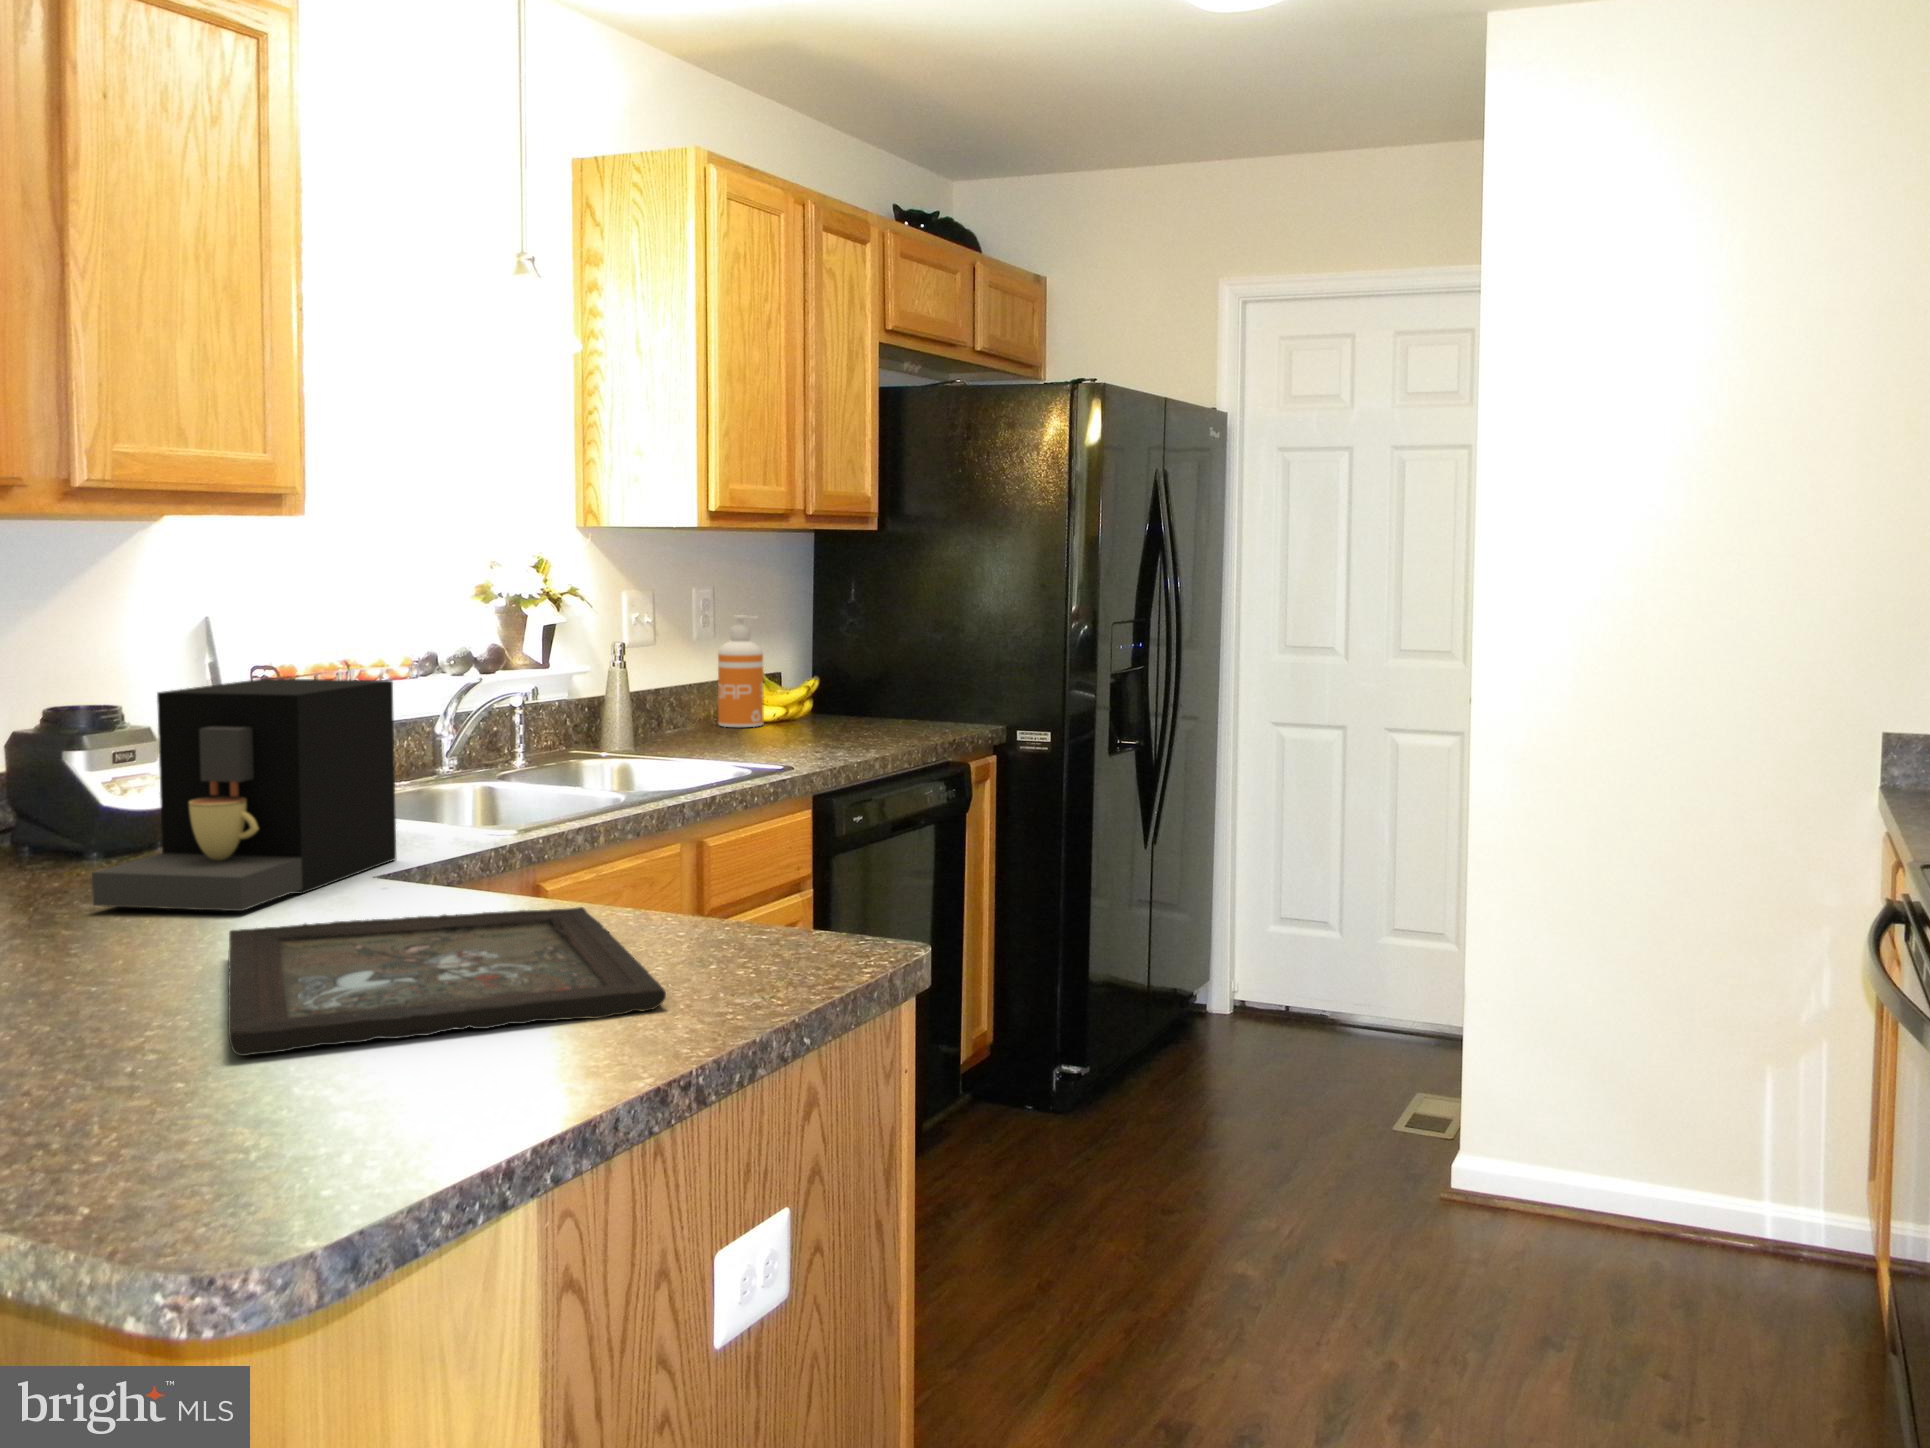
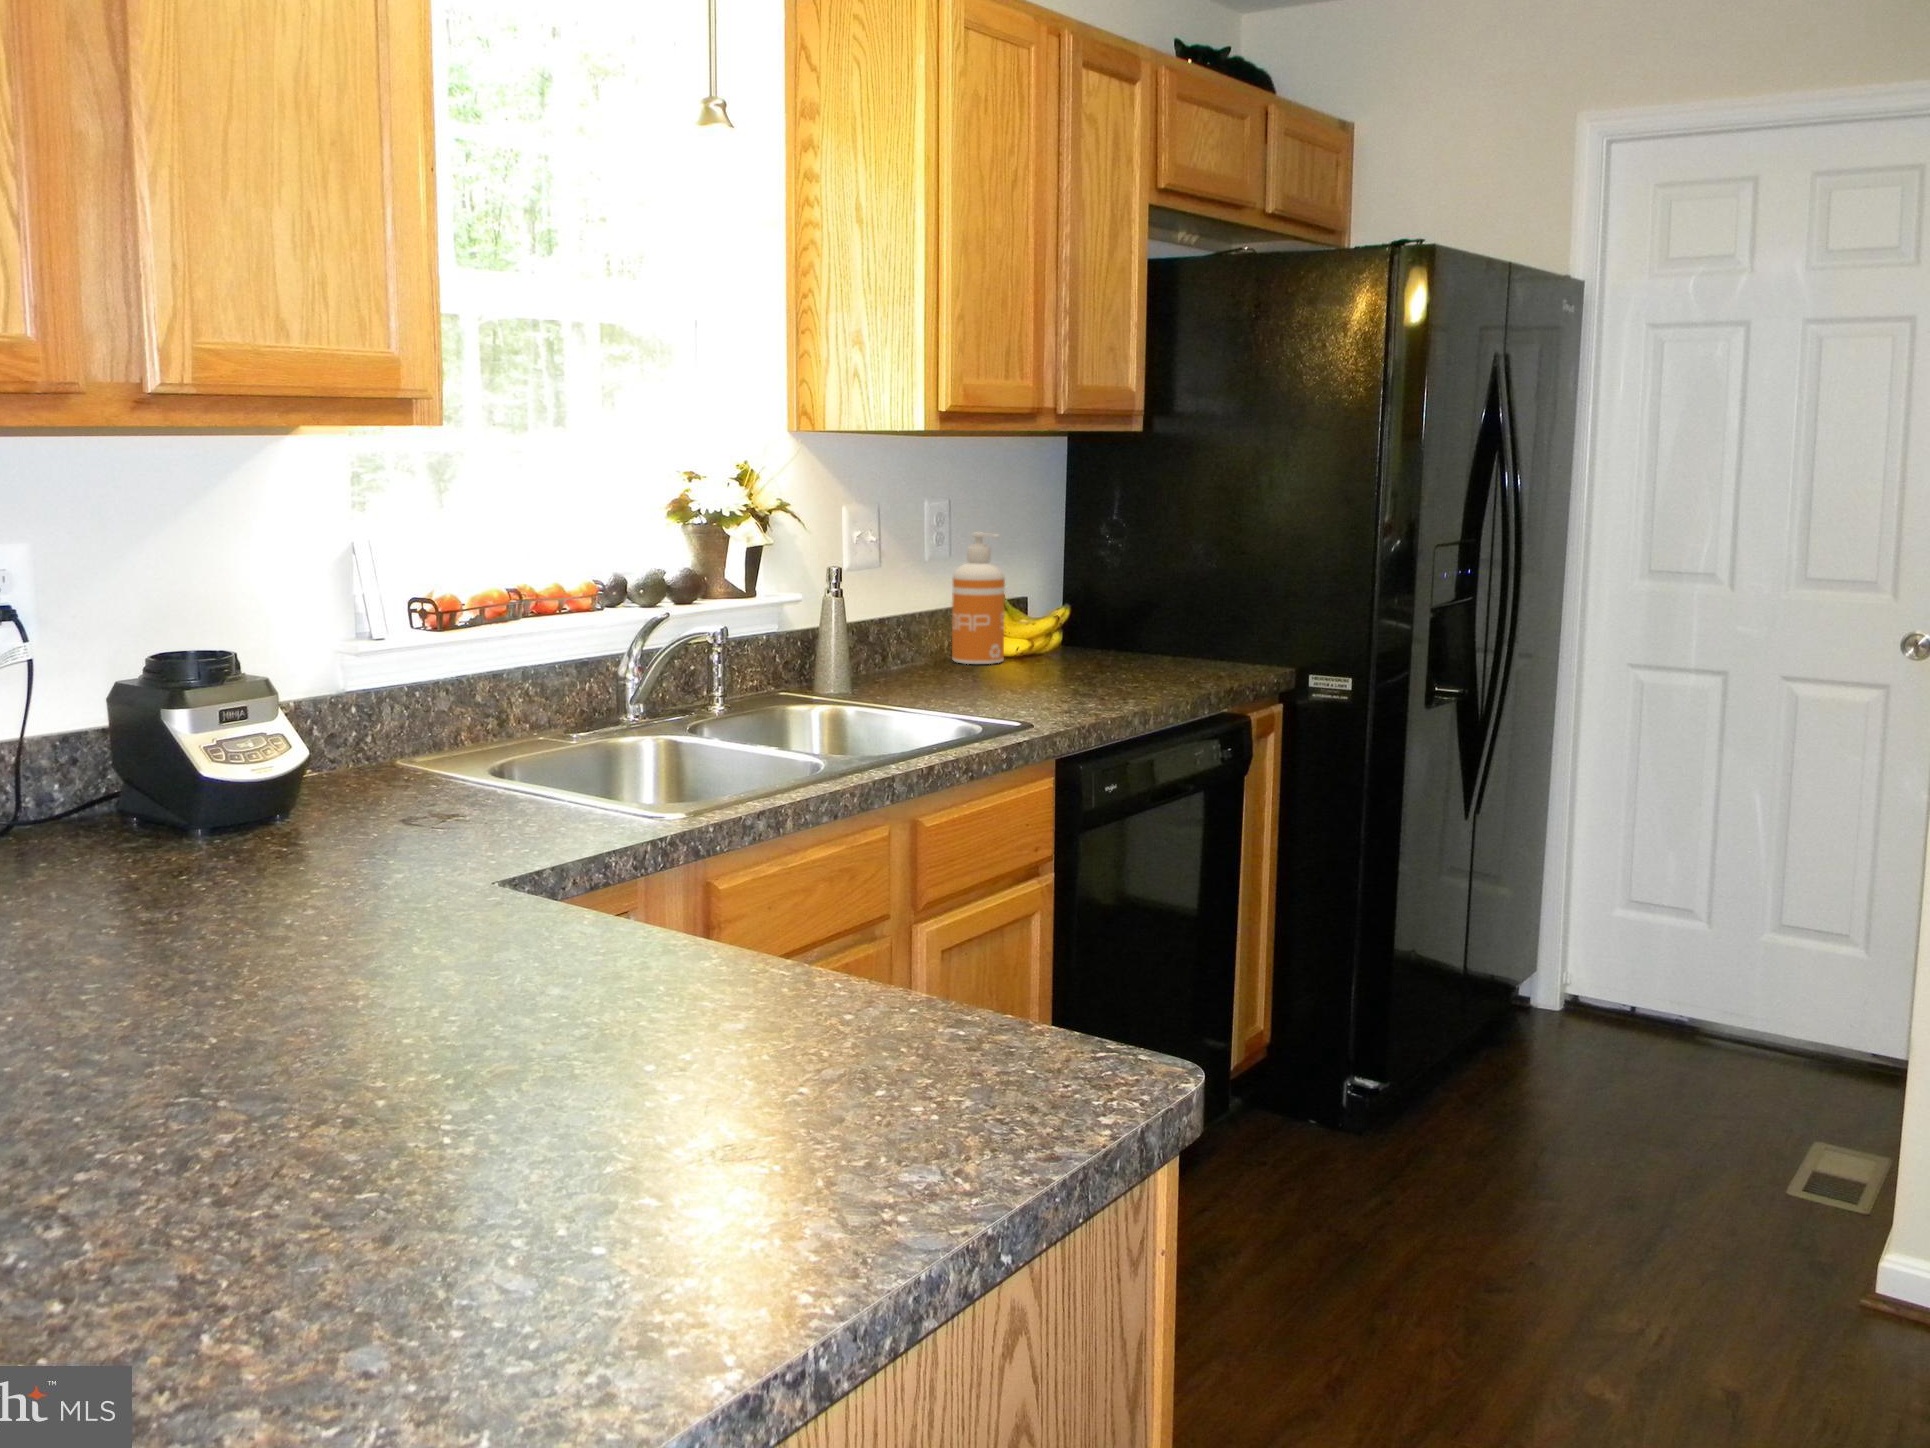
coffee maker: present [92,678,396,911] -> none [152,626,533,935]
tray: present [228,907,666,1056] -> none [153,964,796,1244]

